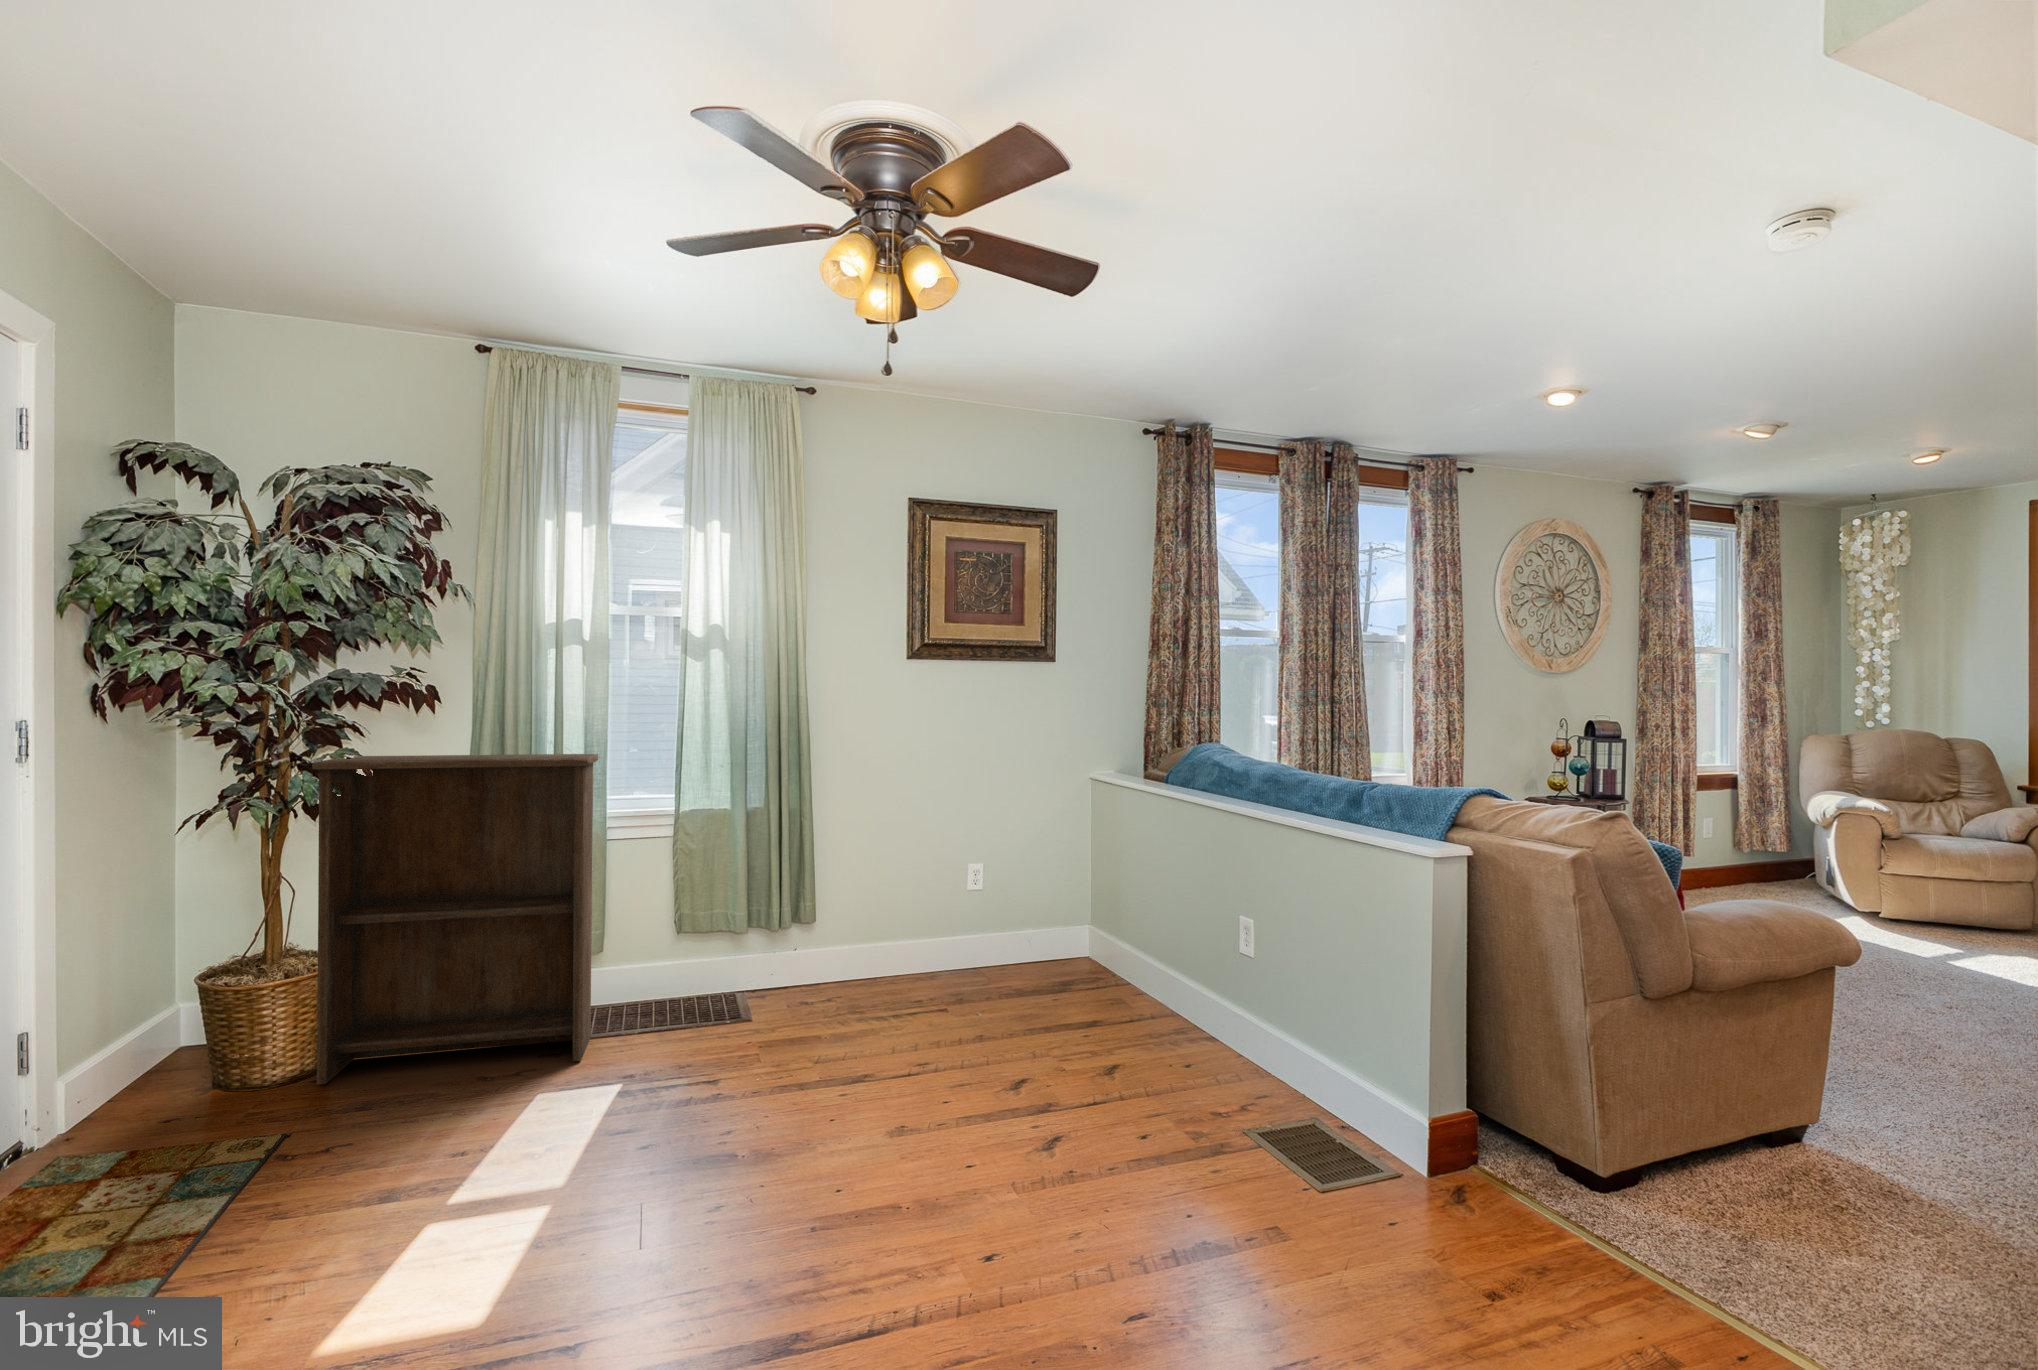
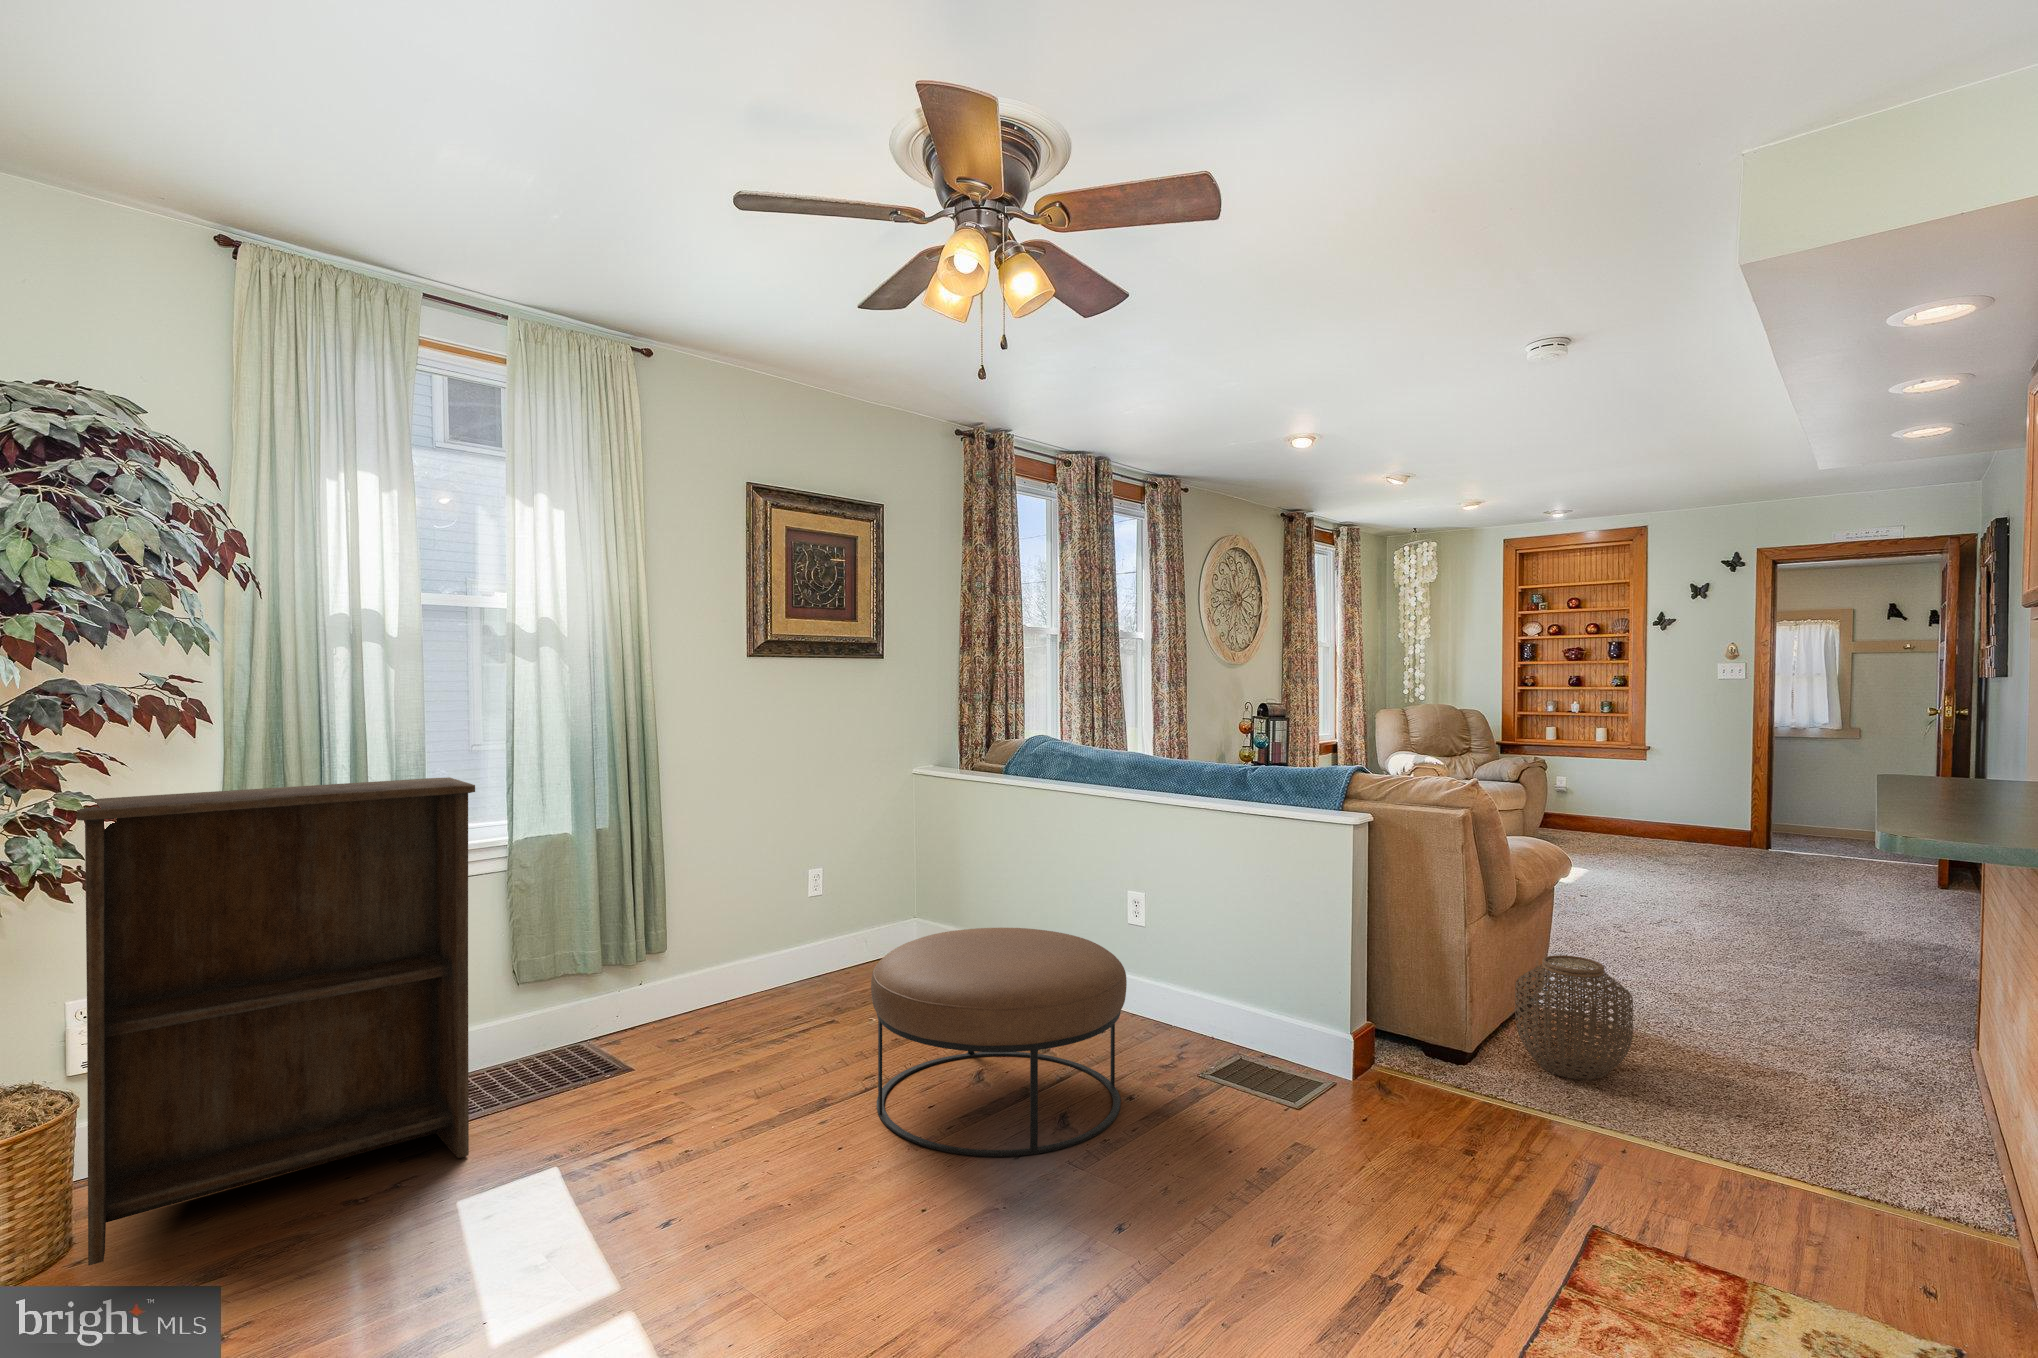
ottoman: none [885,931,1145,1165] -> present [871,928,1127,1156]
woven basket: none [1684,1063,1866,1246] -> present [1515,955,1633,1080]

